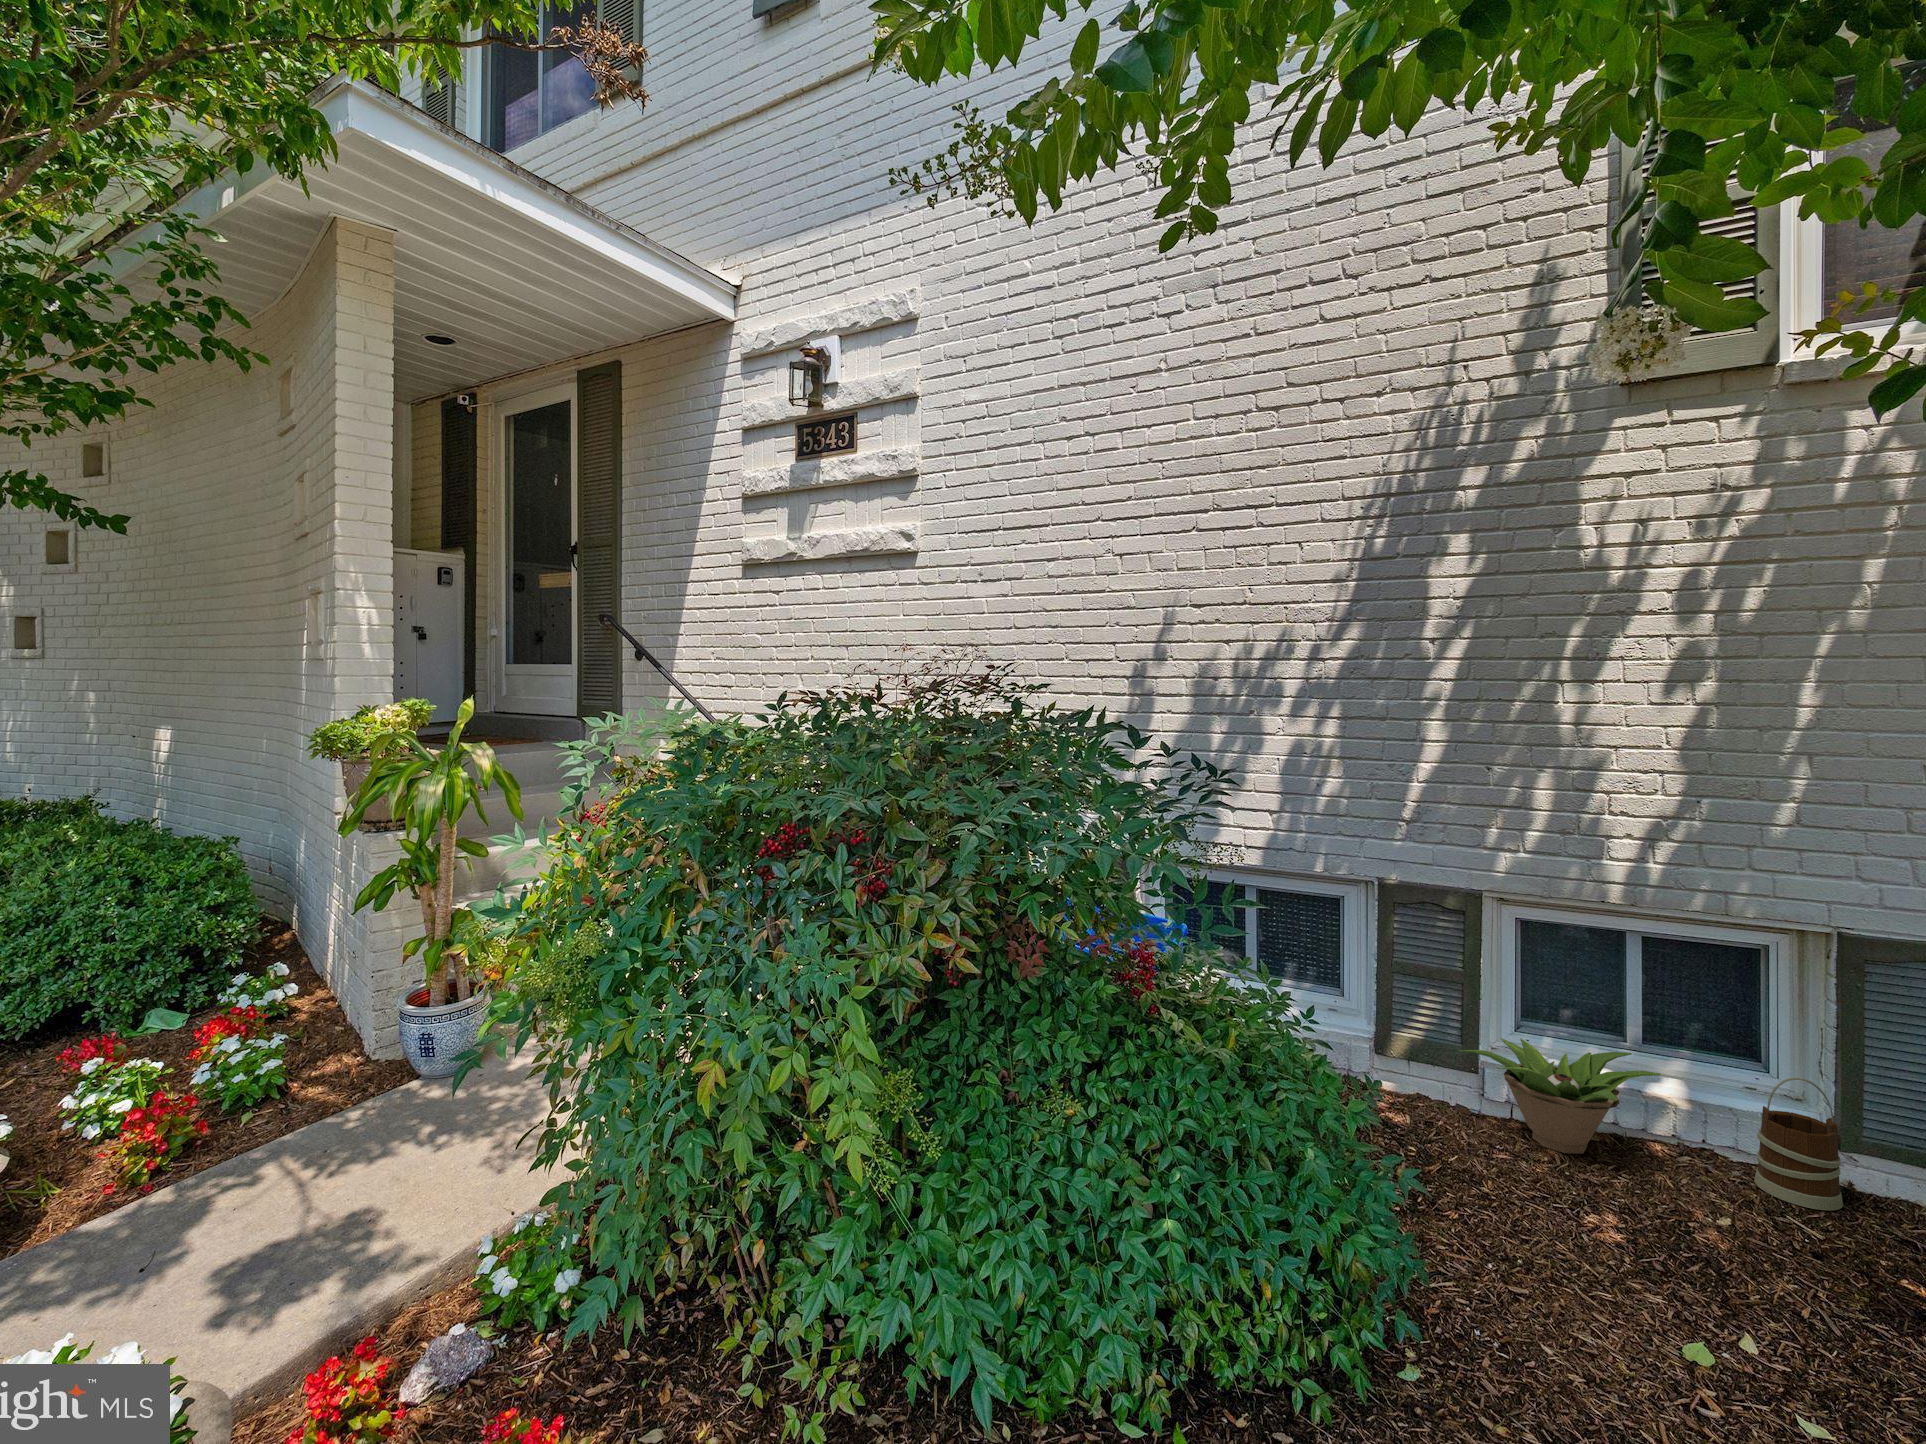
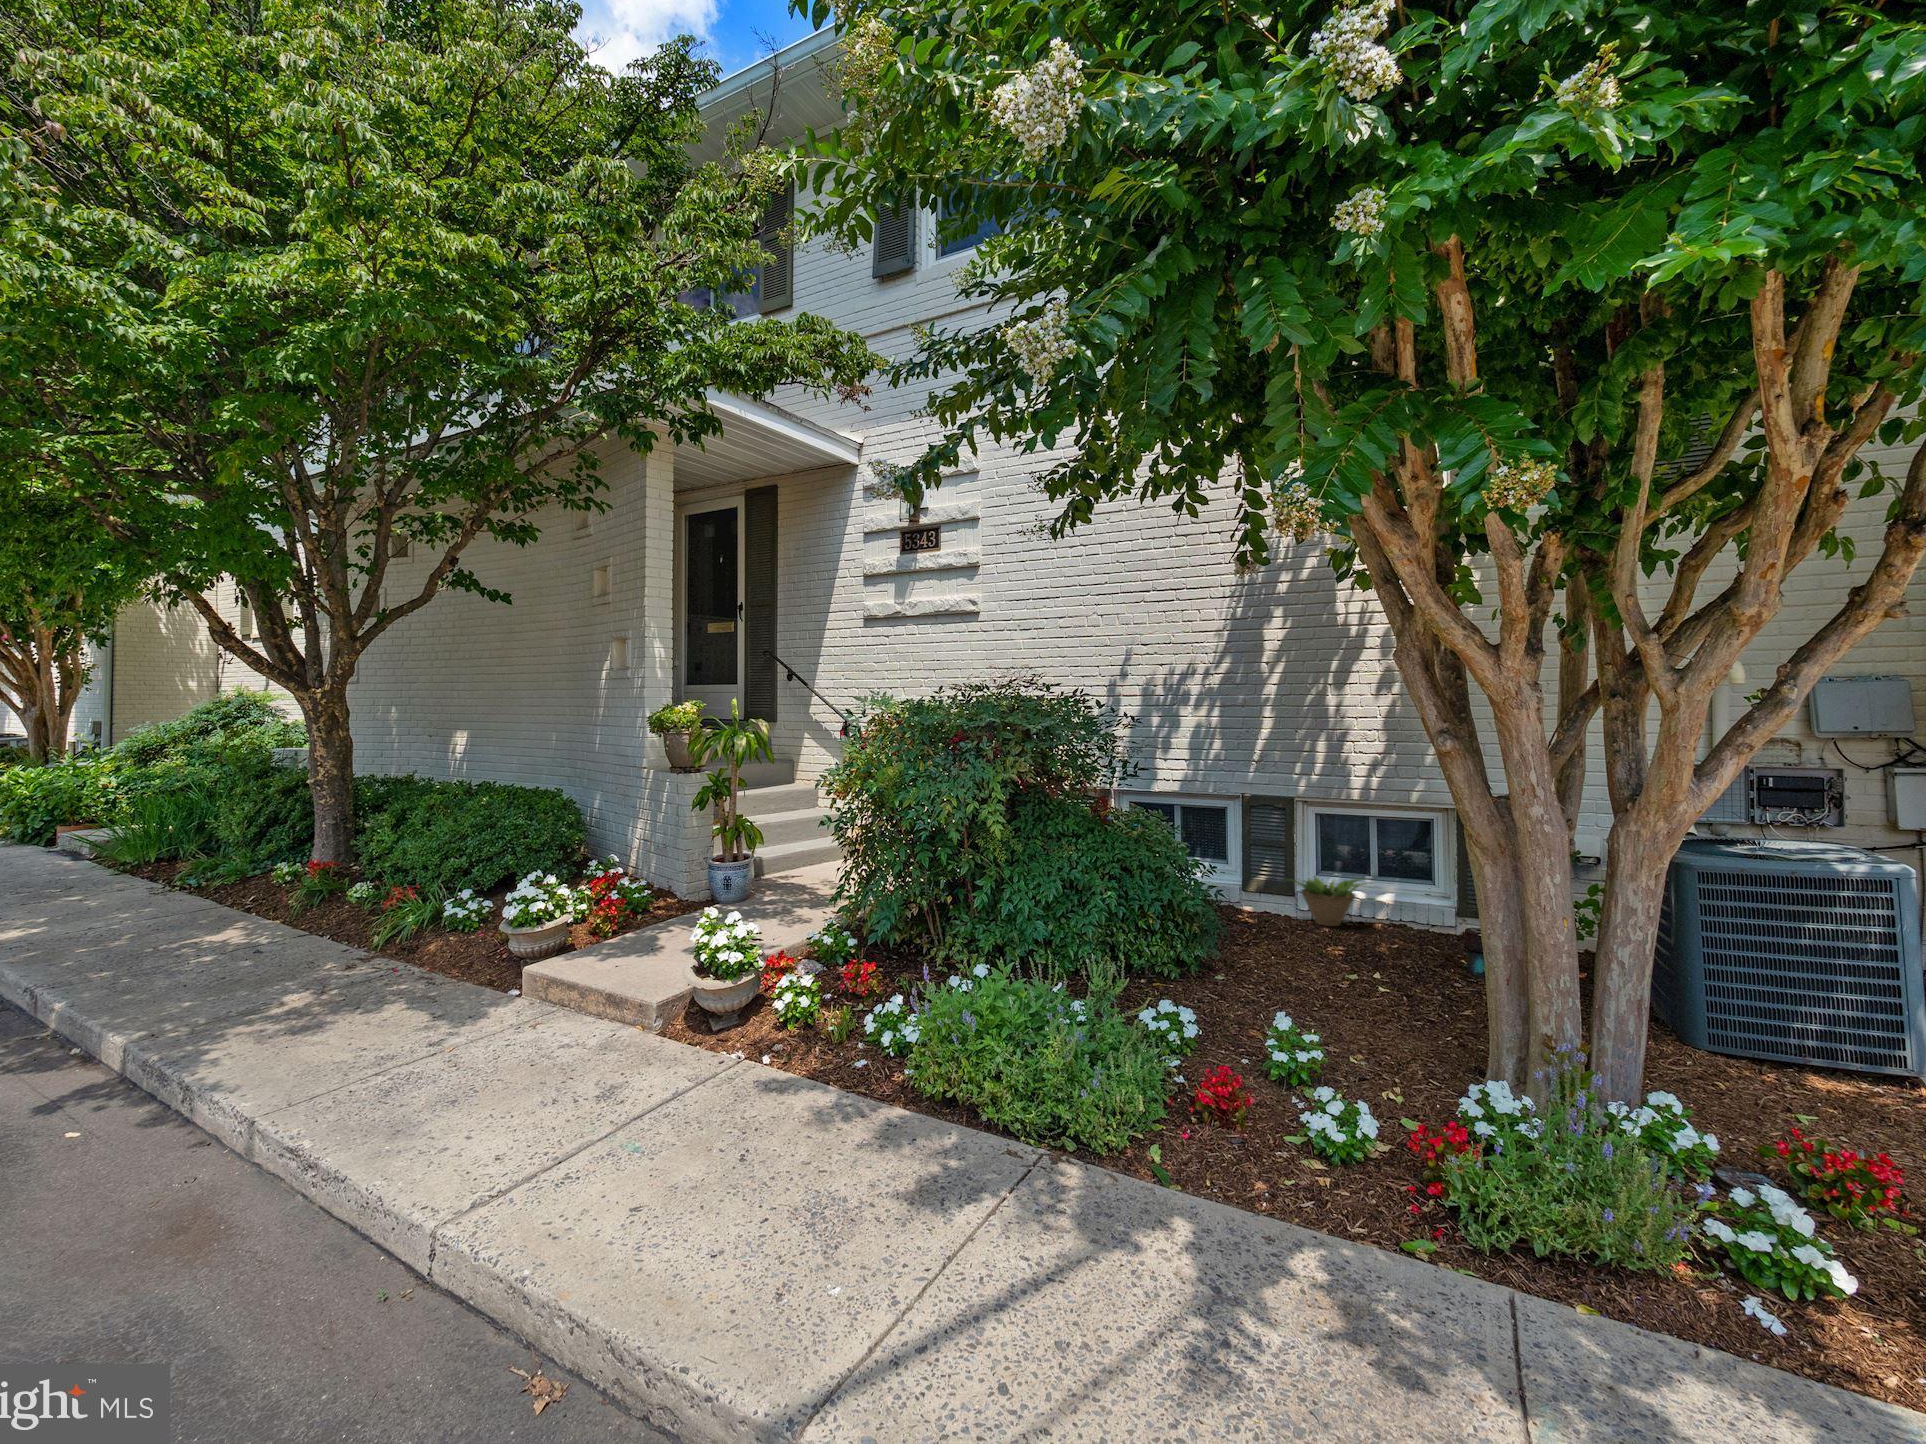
wooden bucket: present [1754,1078,1843,1210] -> none [1418,879,1455,941]

